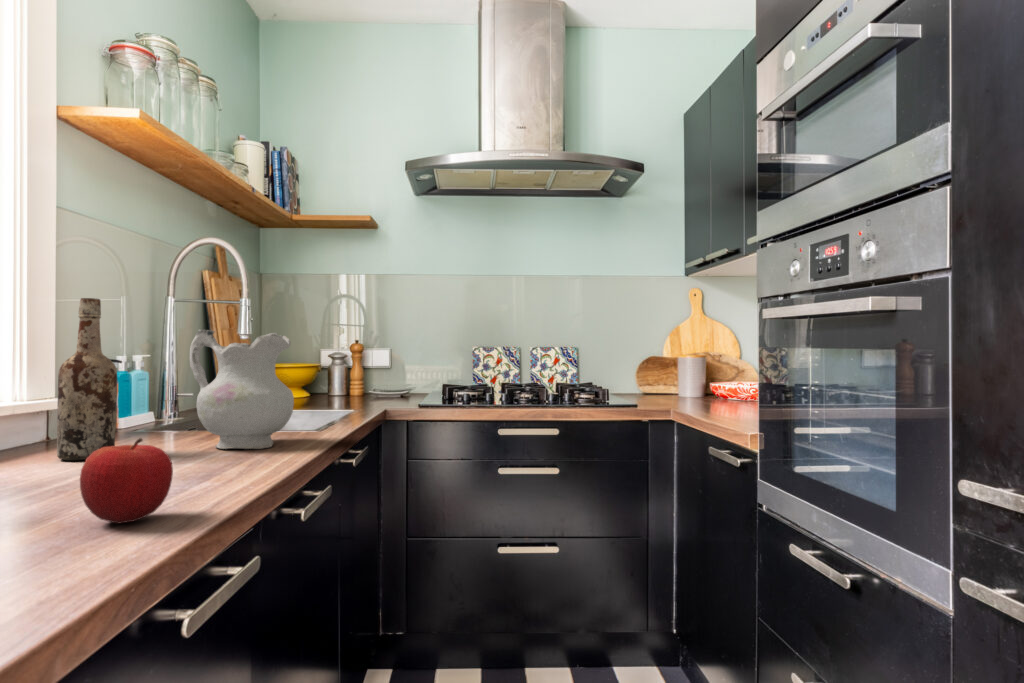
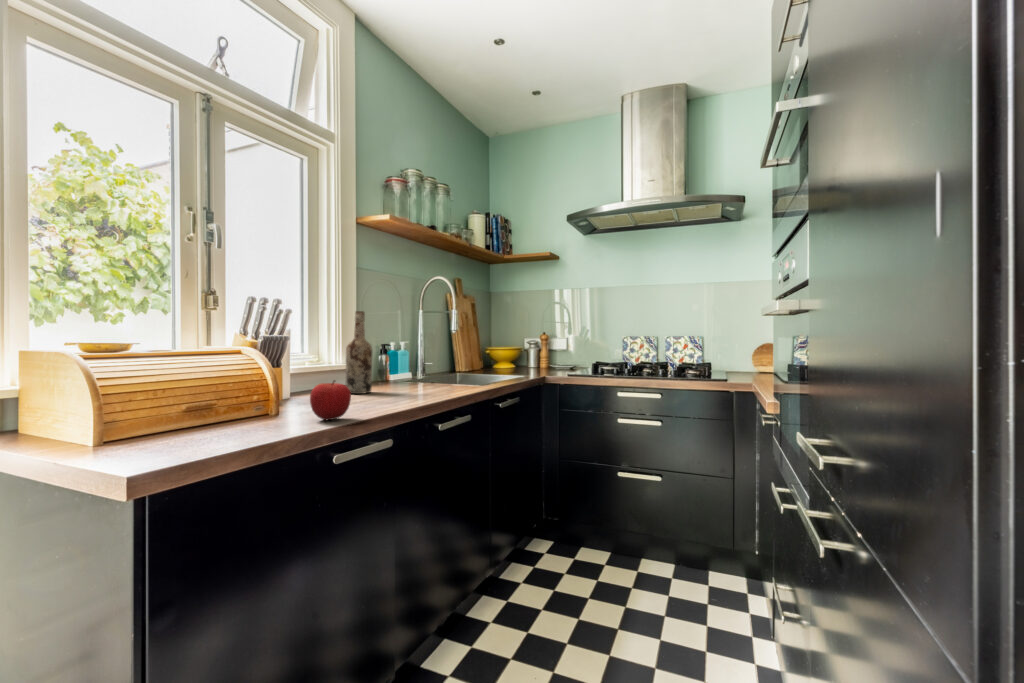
ceramic pitcher: present [190,329,294,449] -> none [409,326,461,394]

